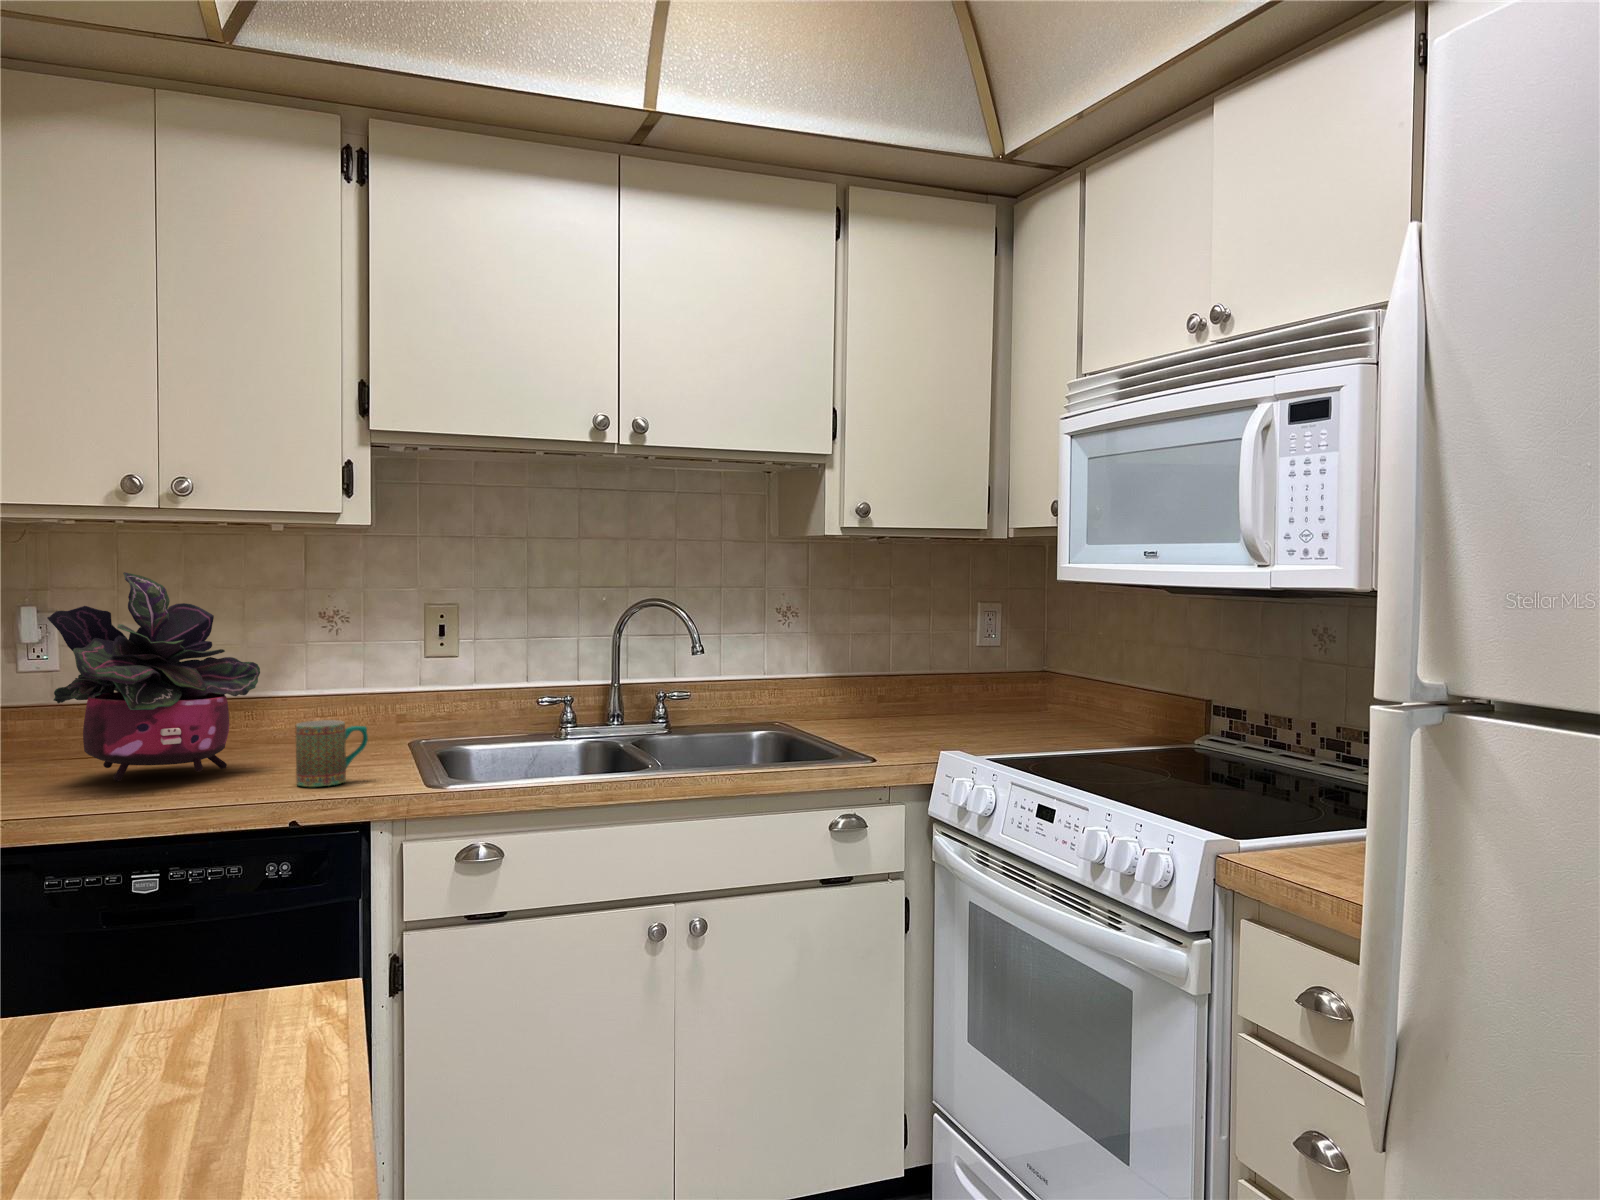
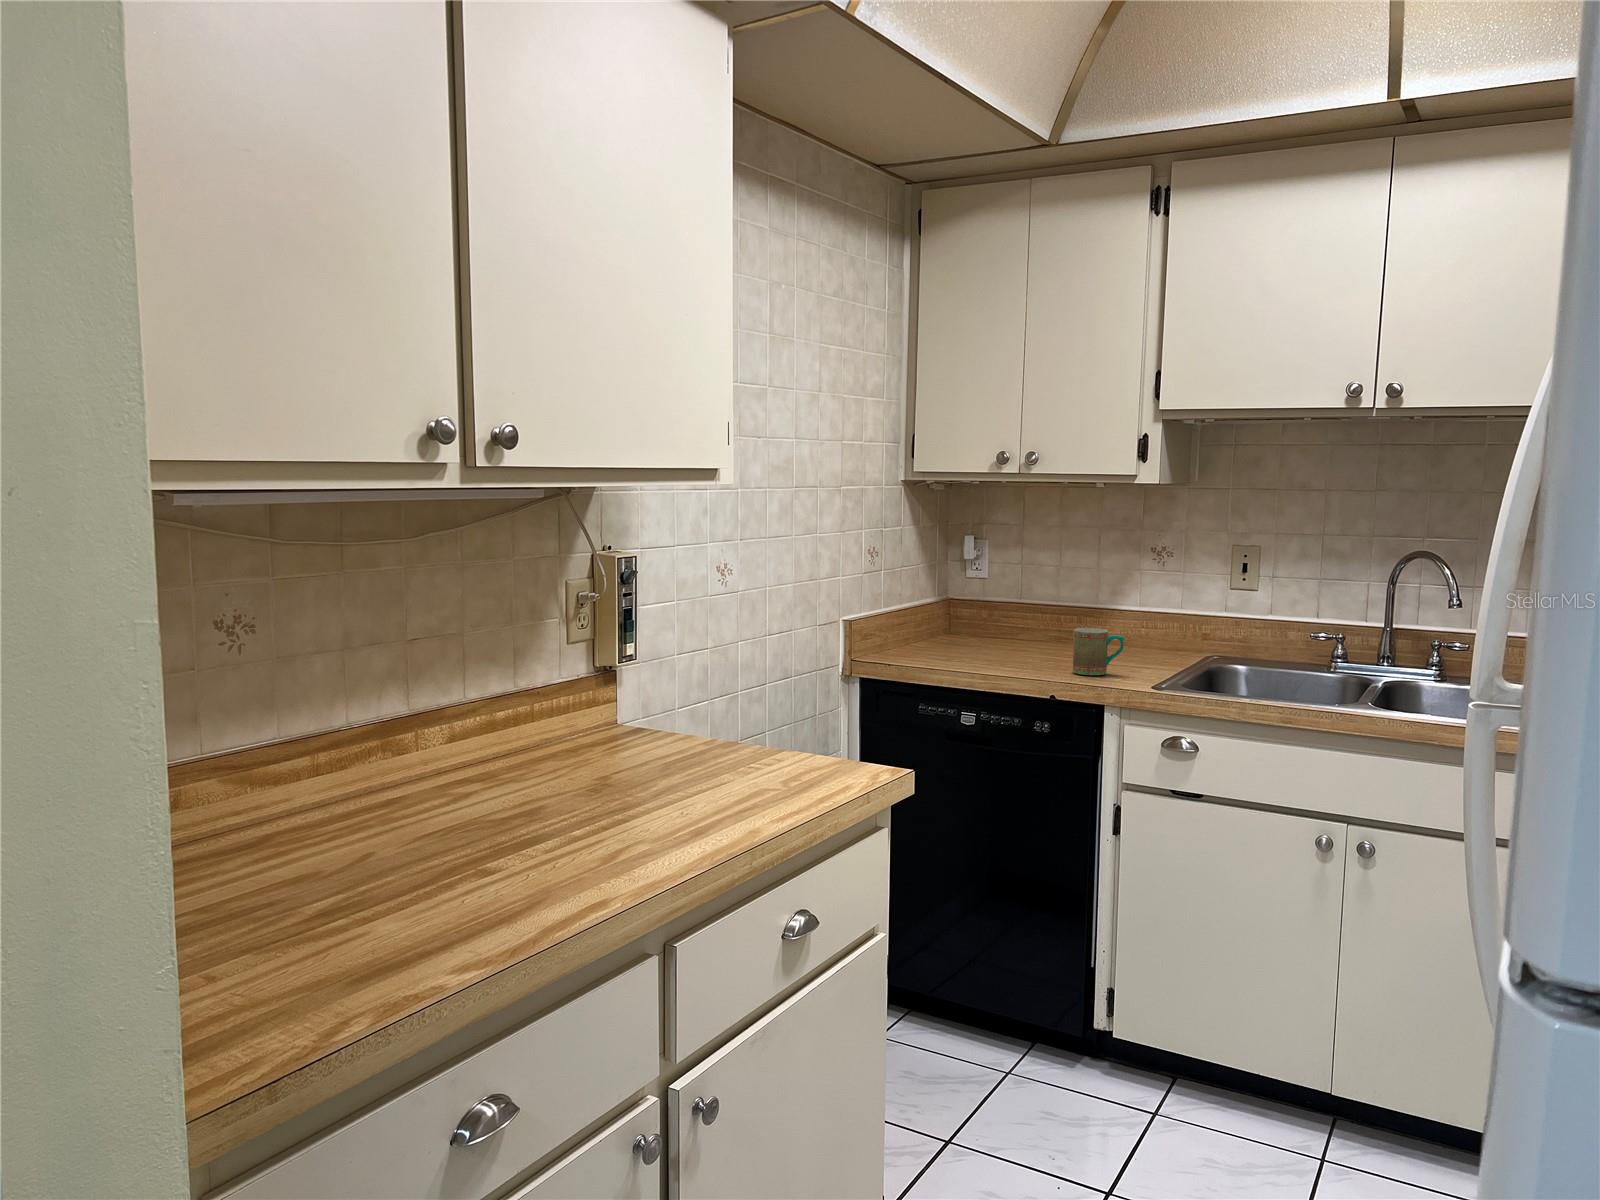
potted plant: present [47,572,260,781] -> none [951,515,1079,654]

